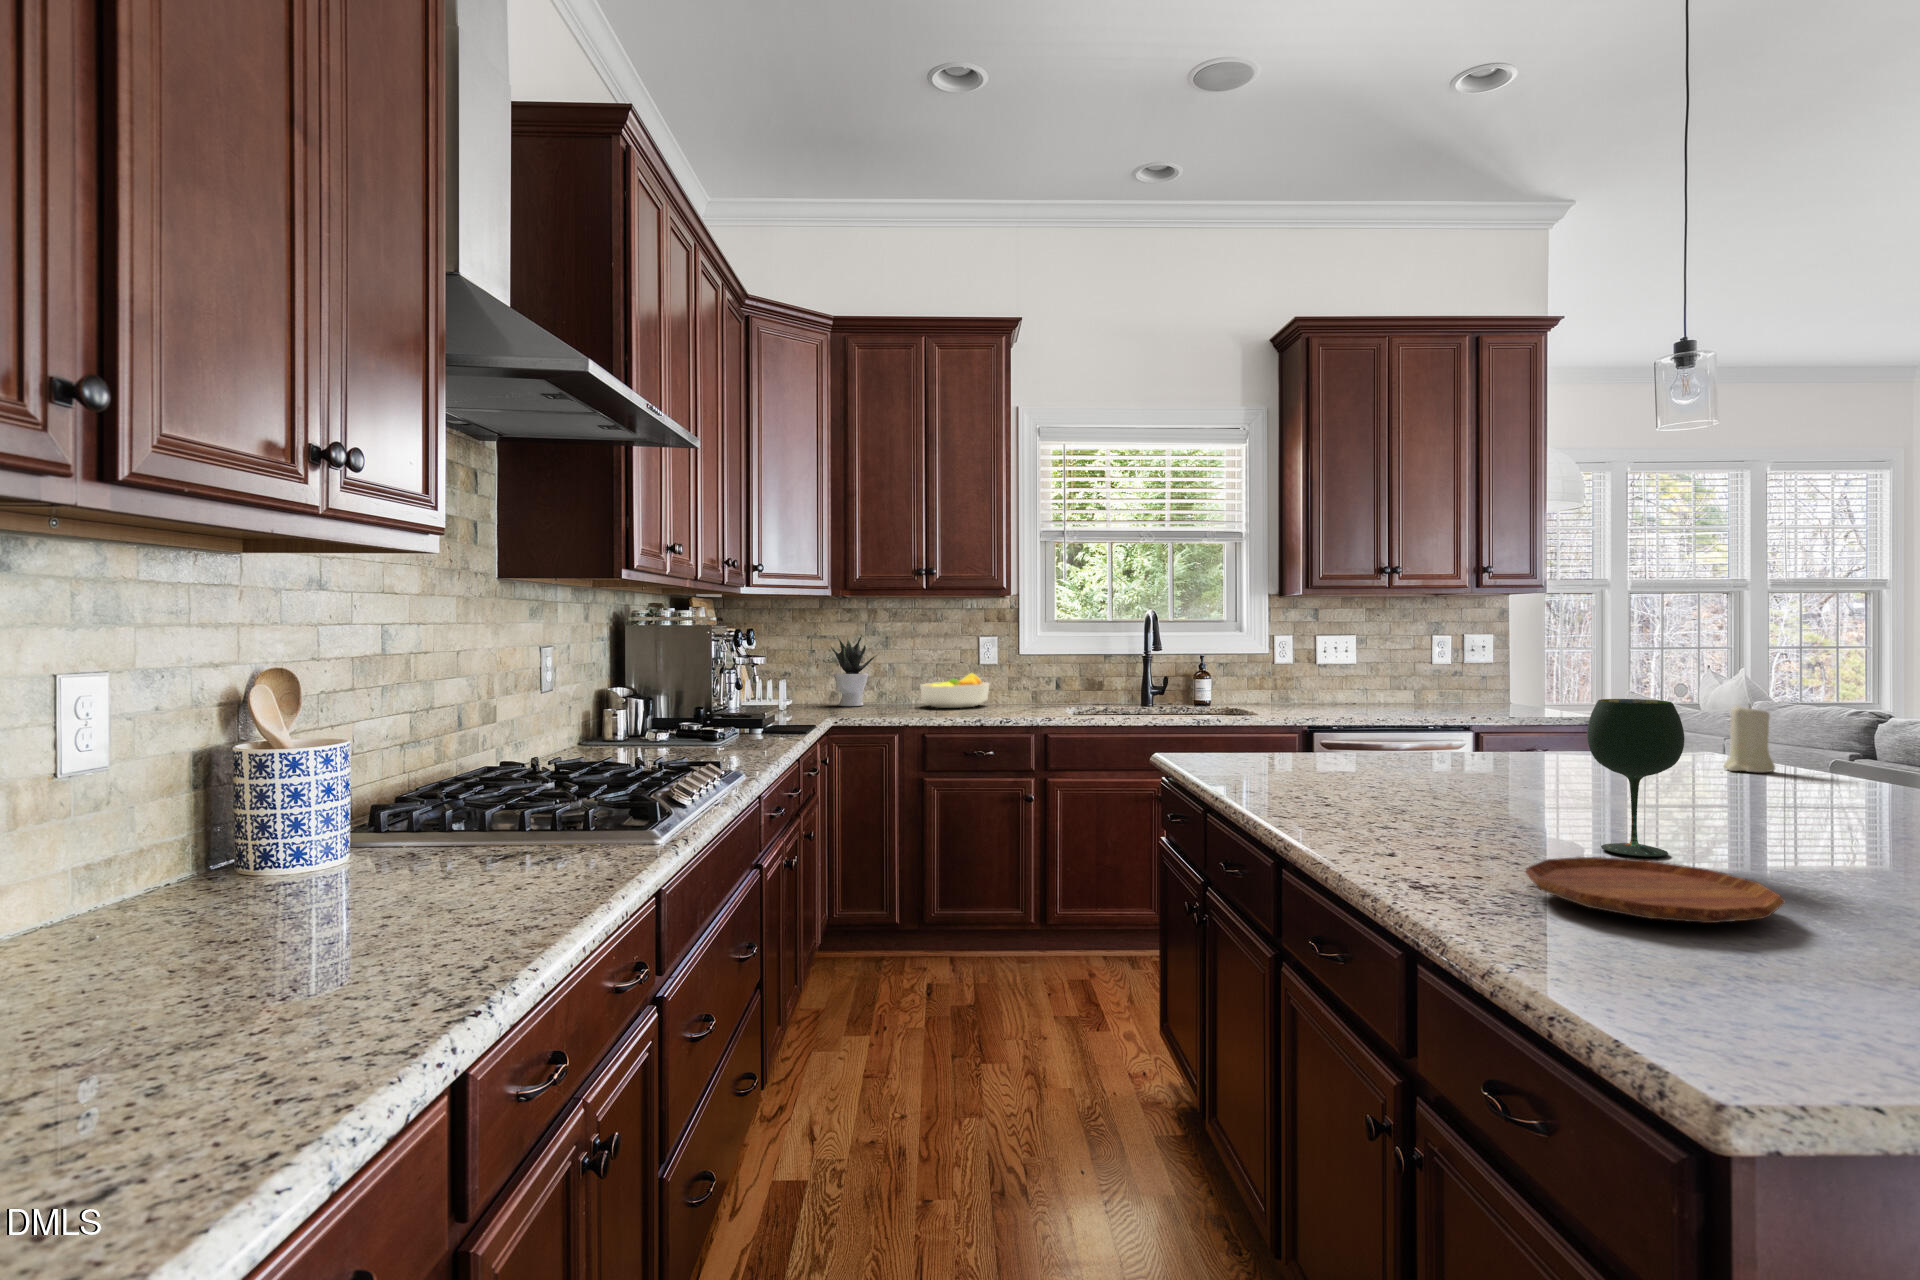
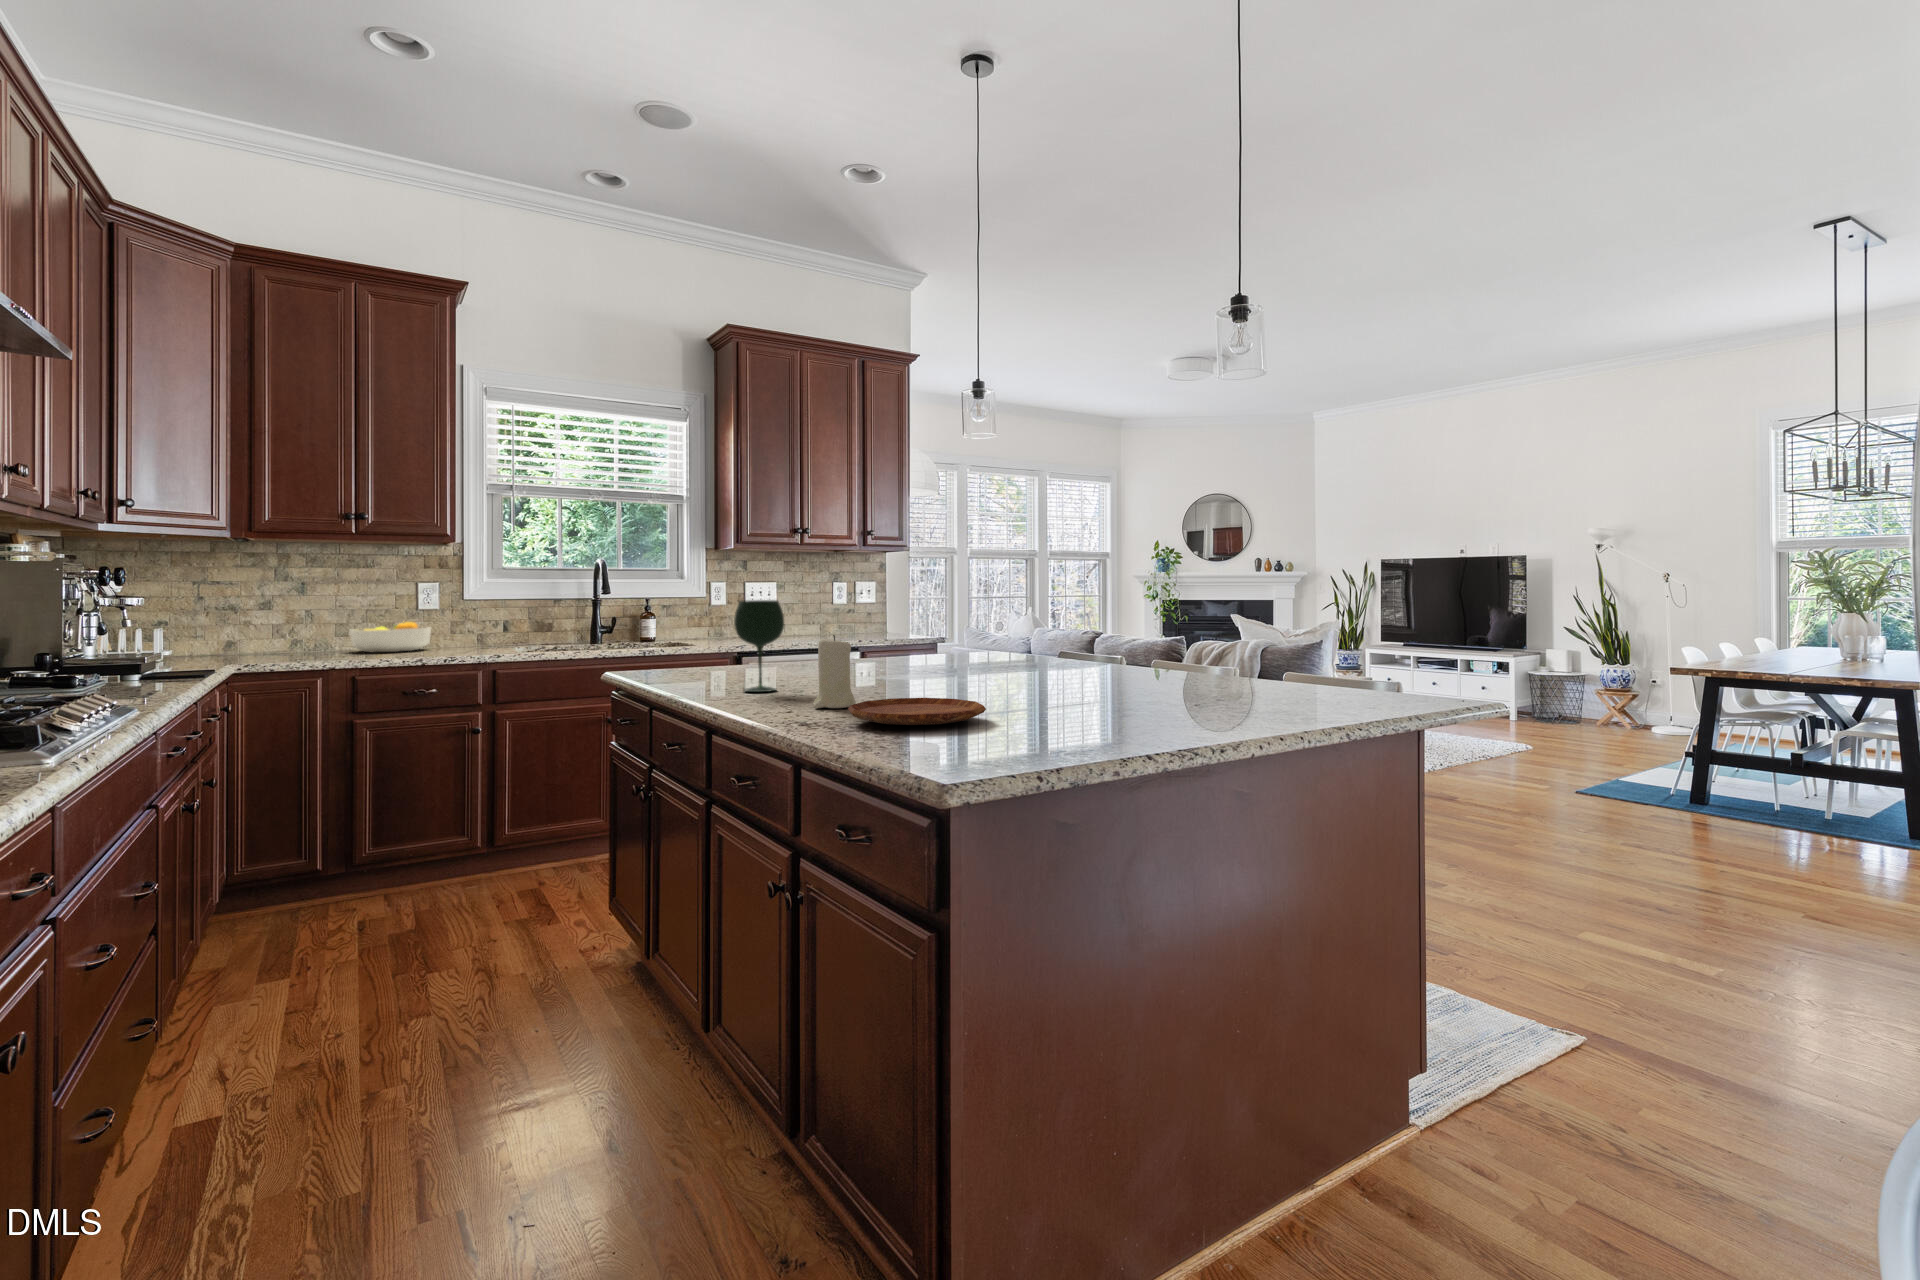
potted plant: present [831,635,877,706] -> none [230,578,298,654]
wine glass: present [1587,699,1684,857] -> present [734,600,784,692]
candle: present [1723,705,1775,772] -> present [813,635,856,708]

